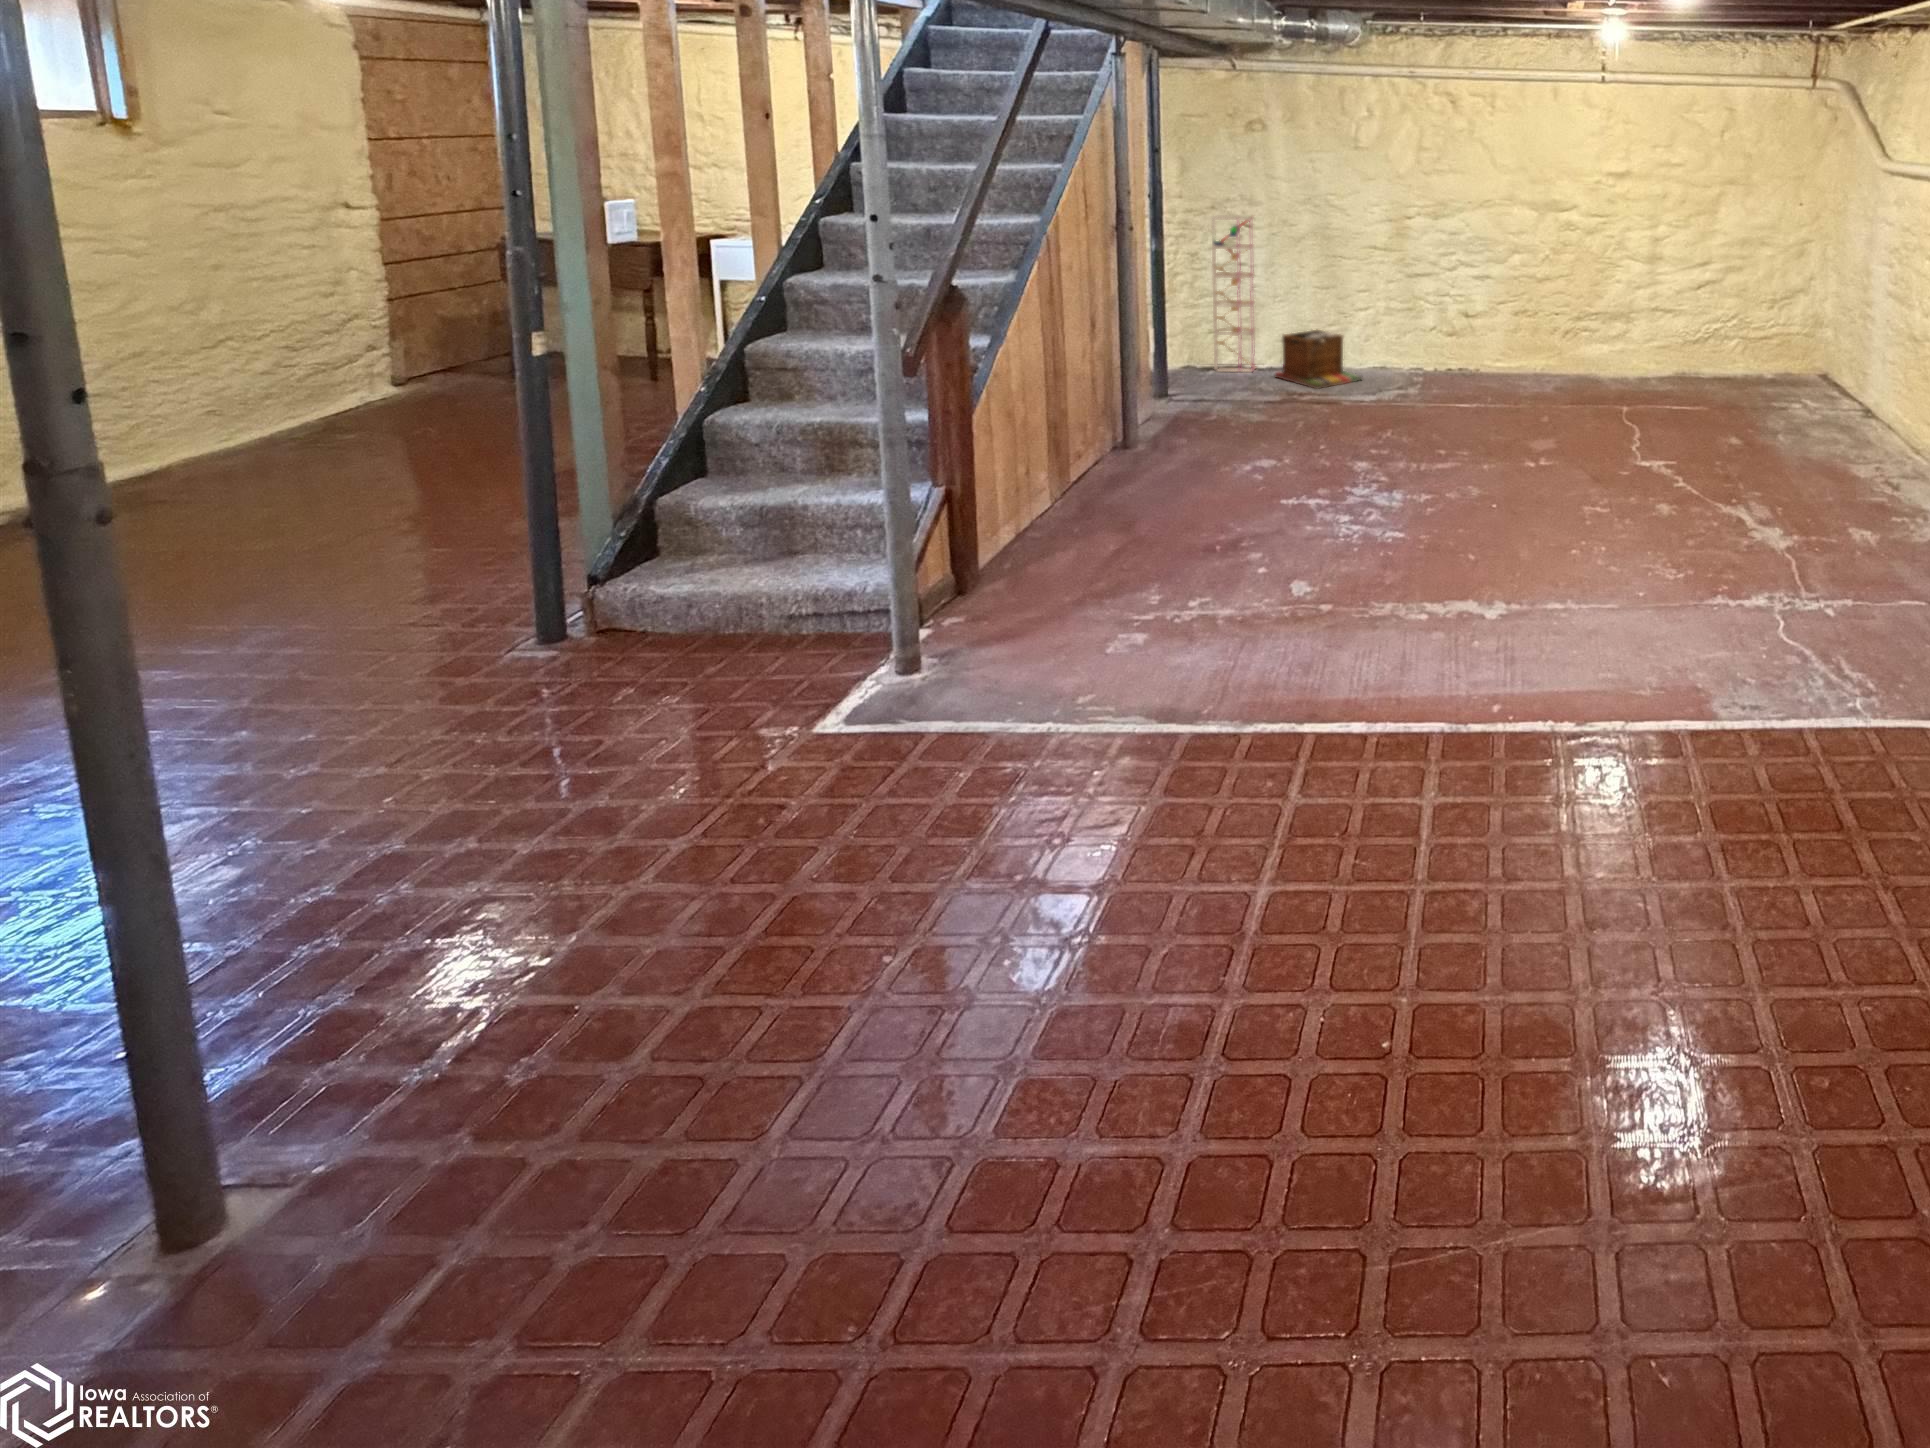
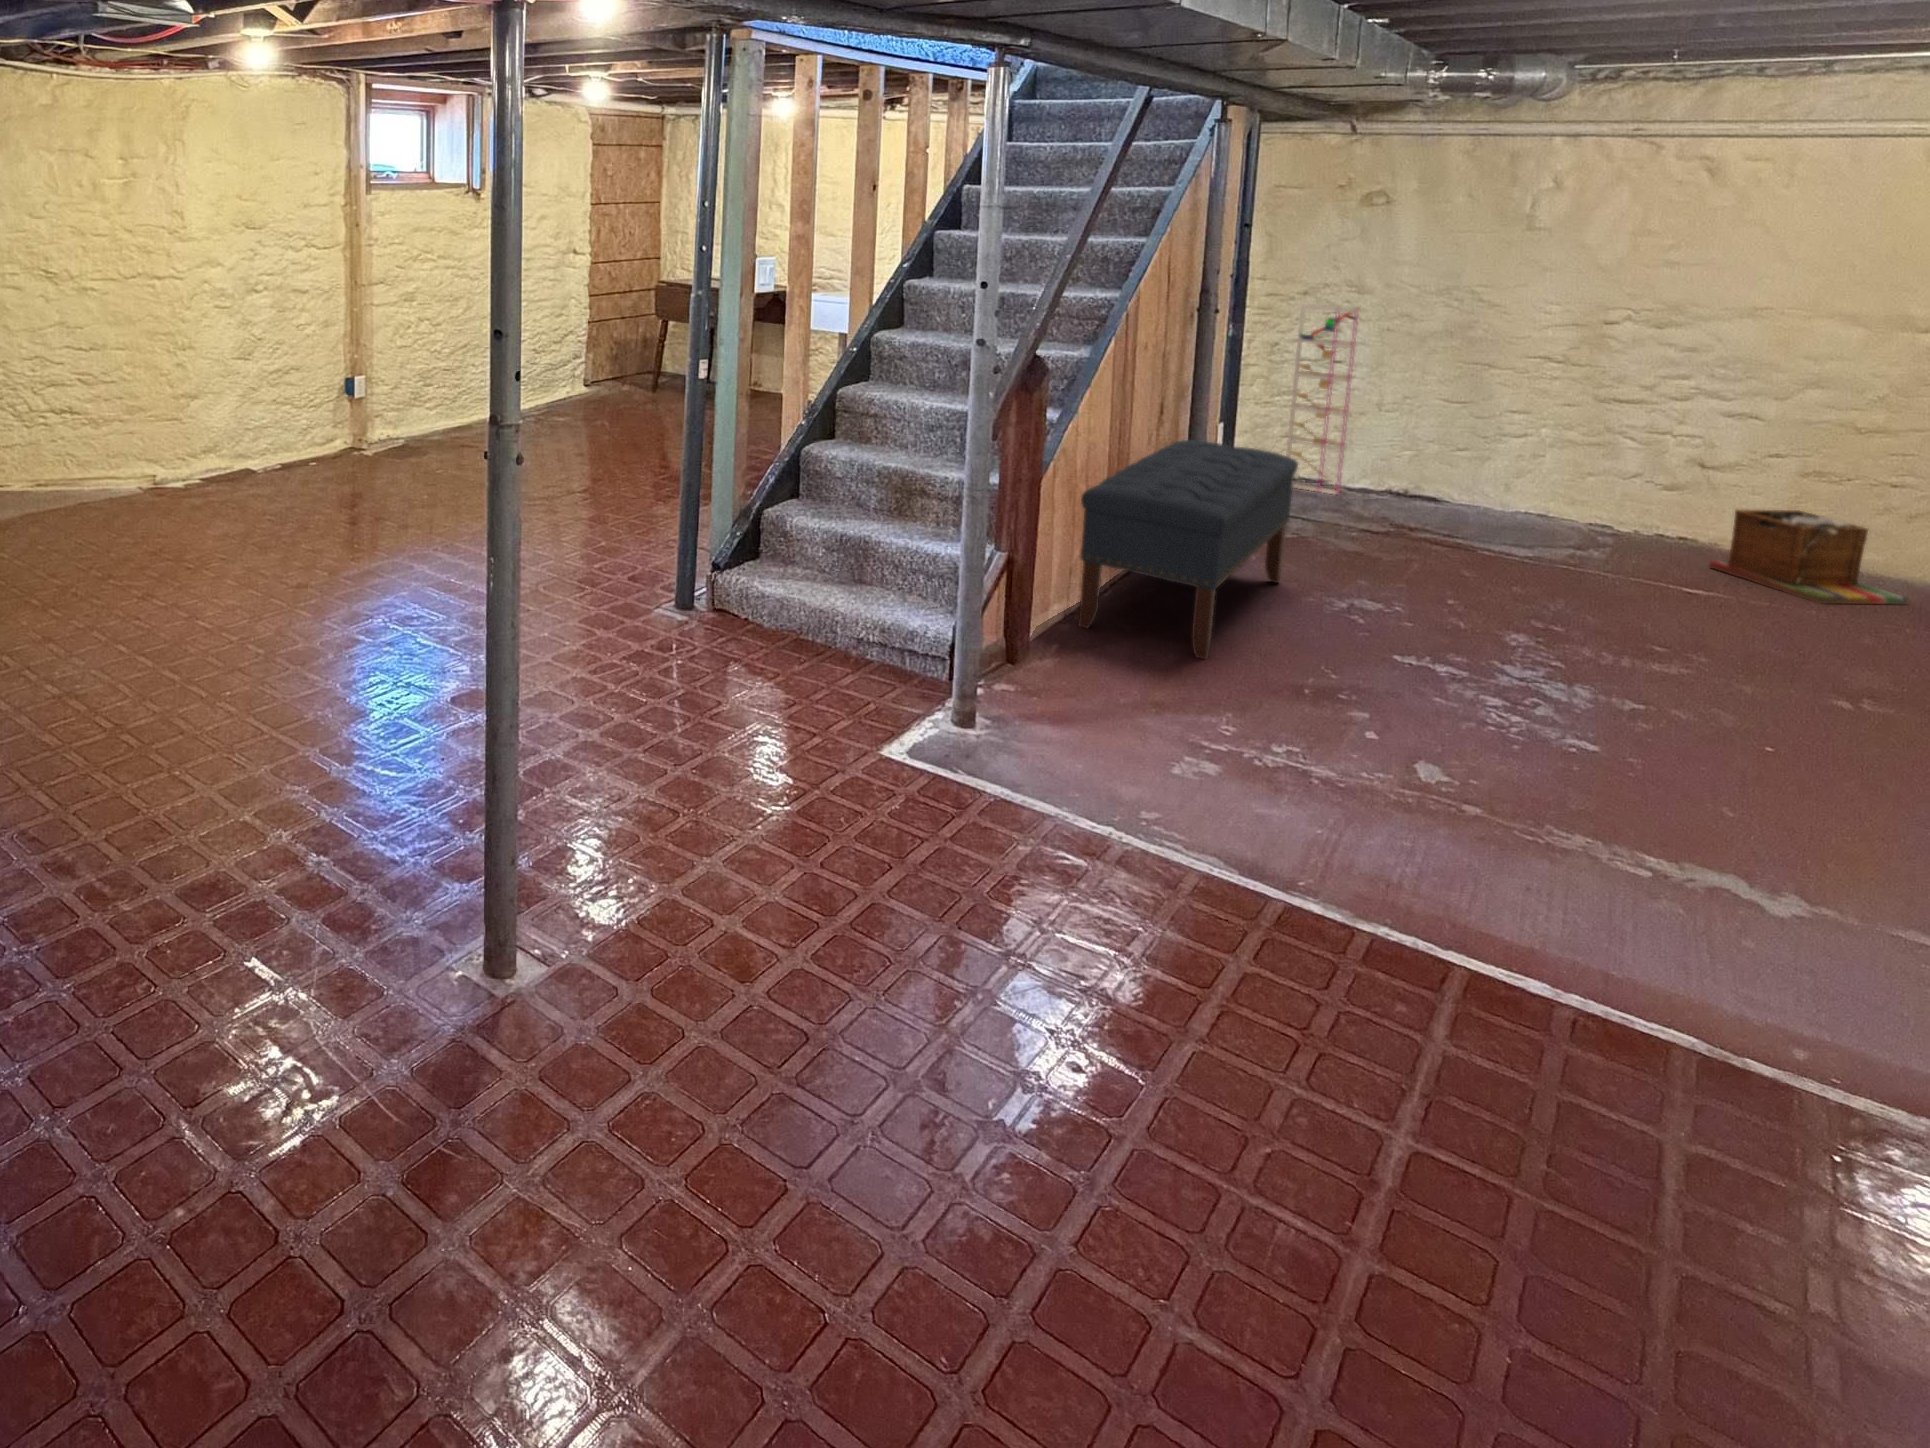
laundry basket: present [1275,330,1363,389] -> present [1709,509,1907,604]
bench: none [1020,346,1209,541] -> present [1079,440,1298,659]

